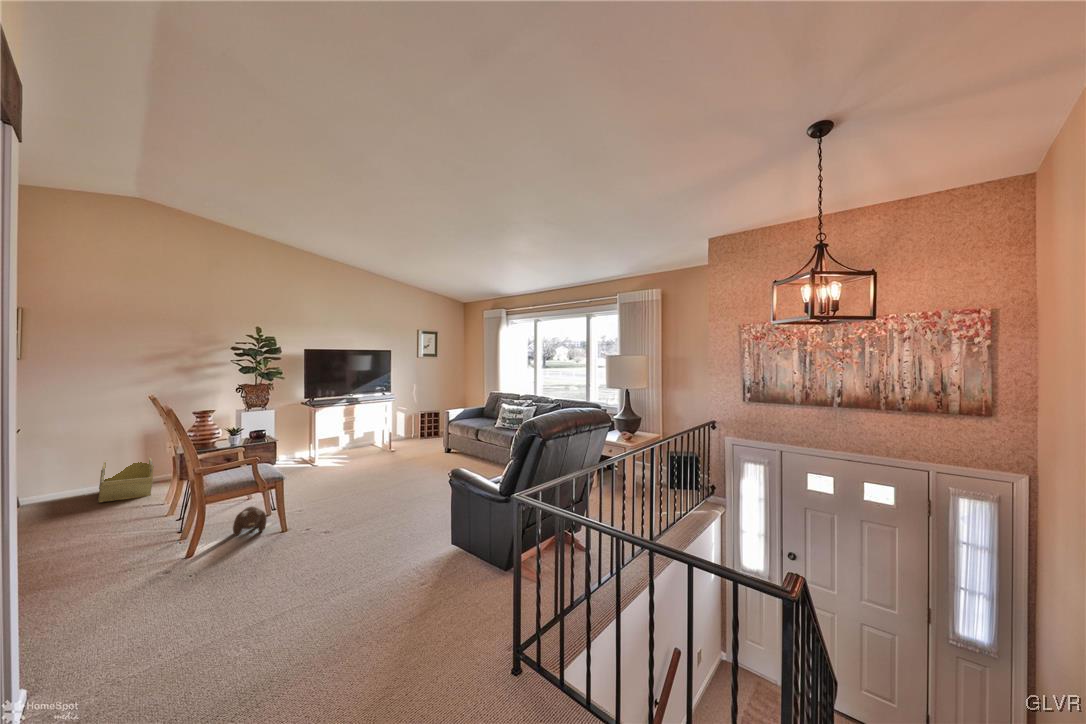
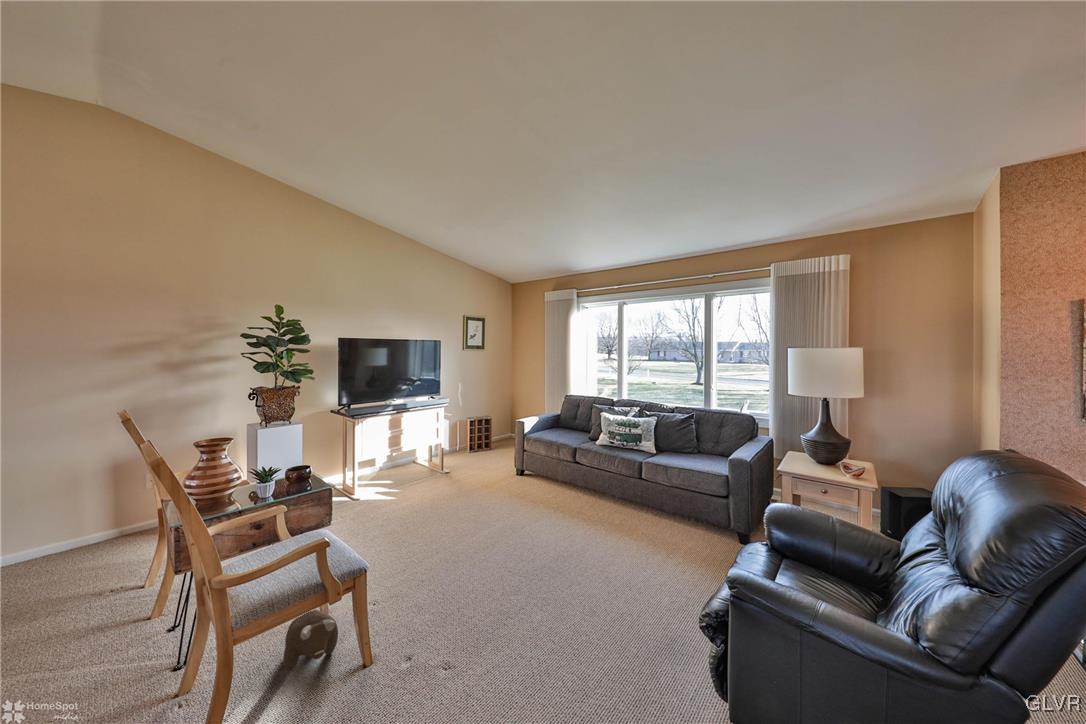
storage bin: present [98,458,154,502] -> none [34,500,128,587]

